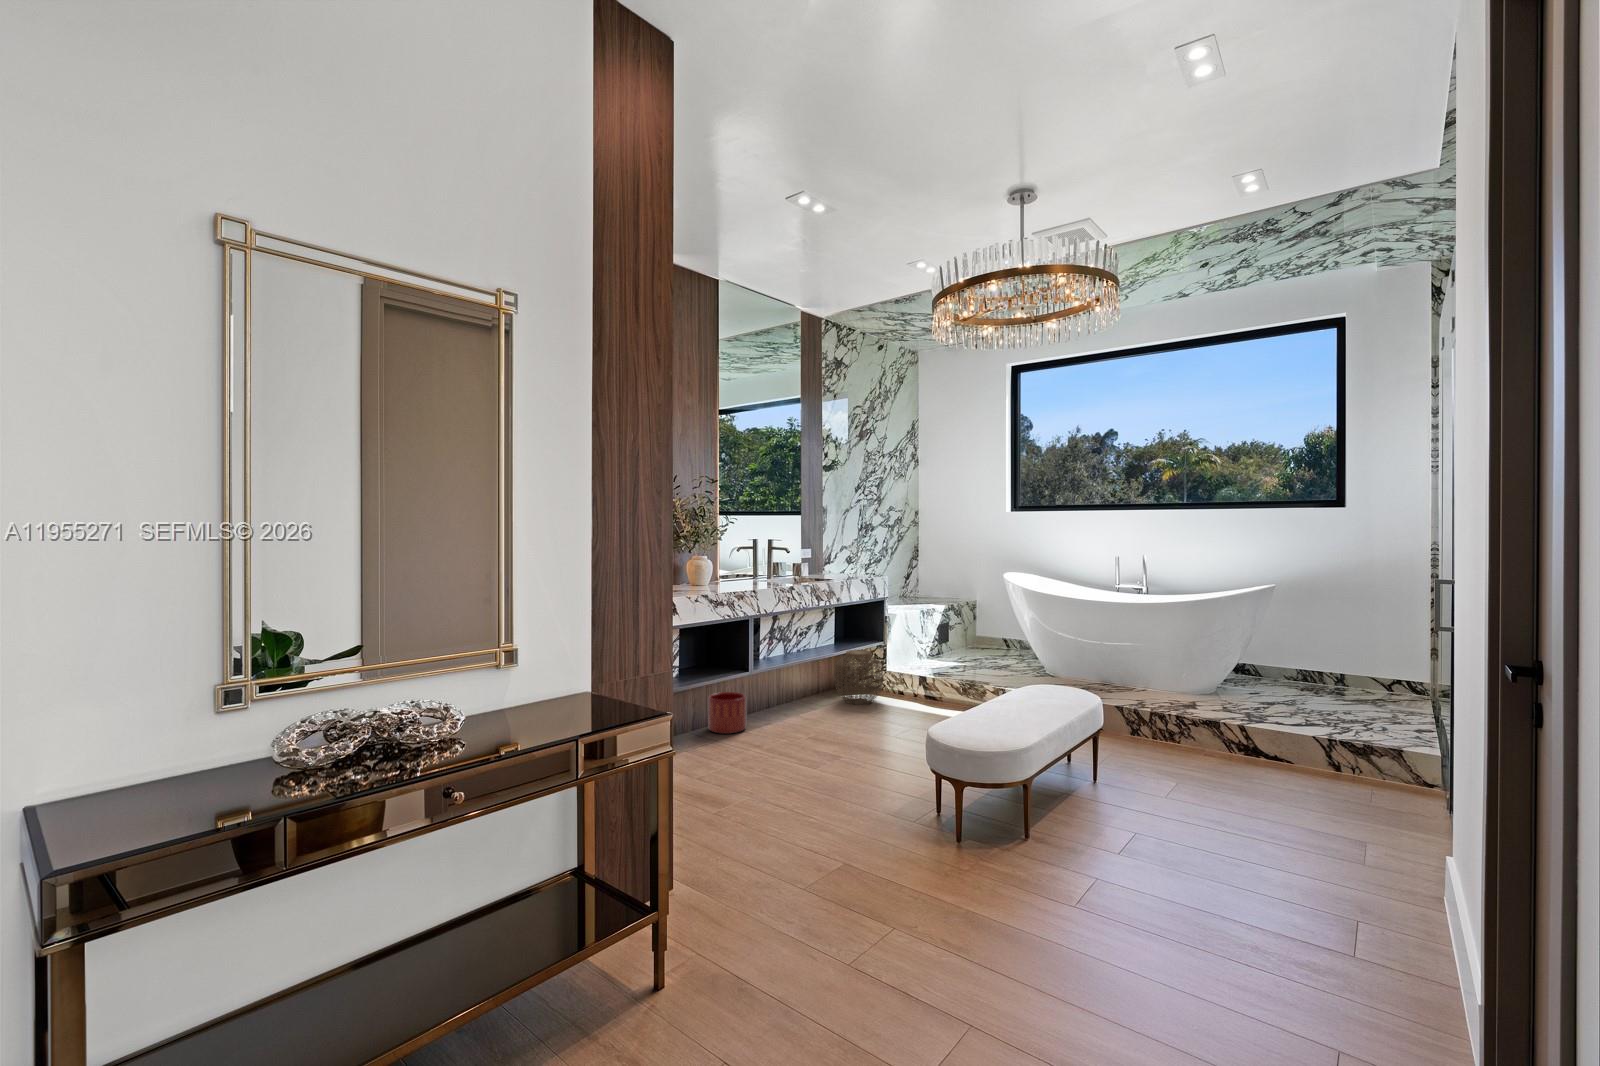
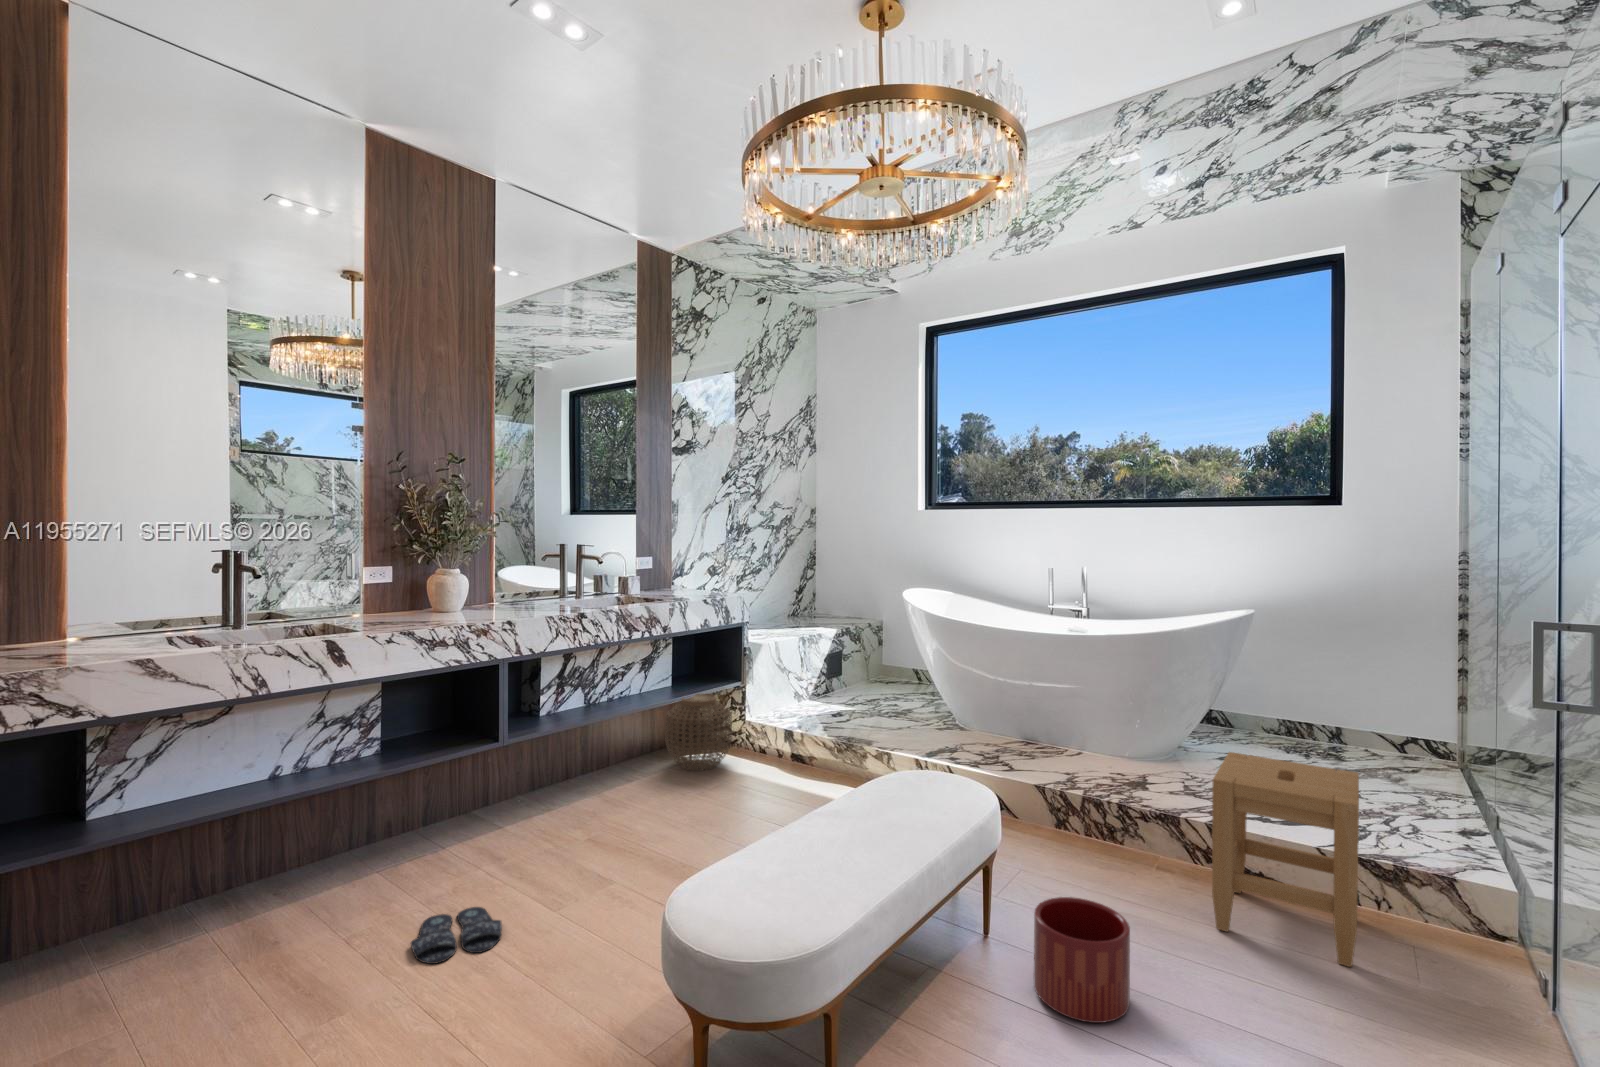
stool: none [1242,675,1339,797] -> present [1212,752,1359,967]
planter: present [708,692,746,734] -> present [1034,897,1130,1023]
slippers: none [740,768,793,790] -> present [411,907,502,964]

